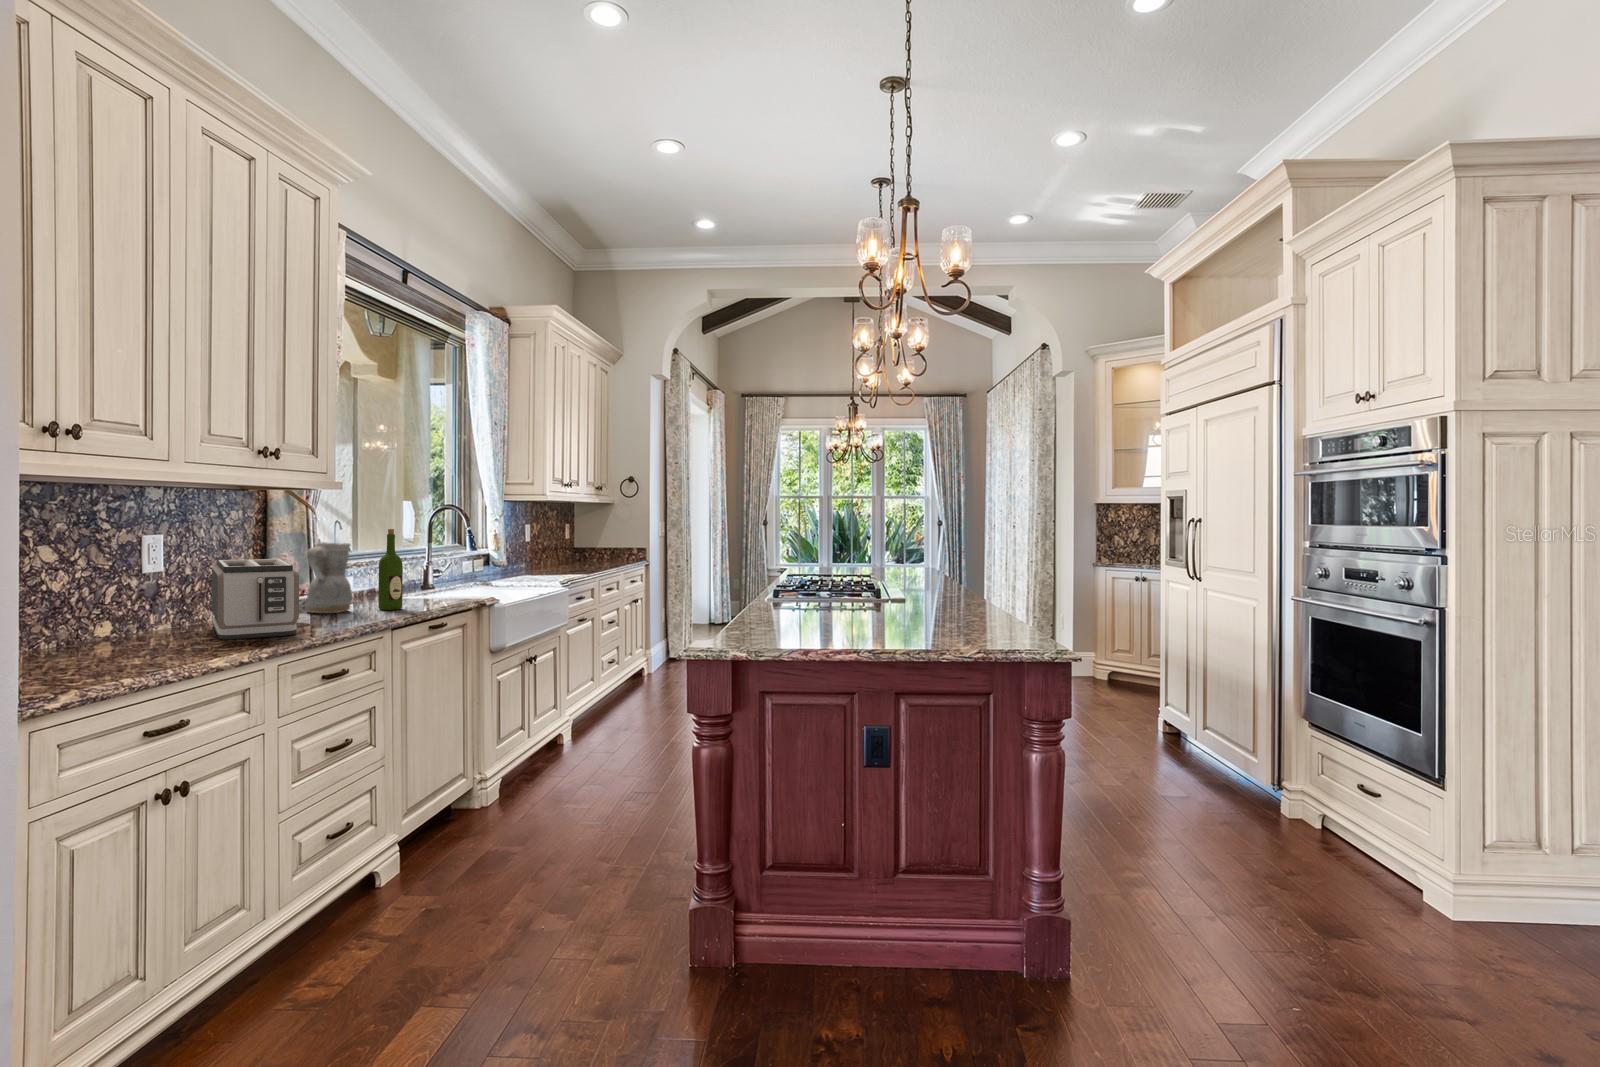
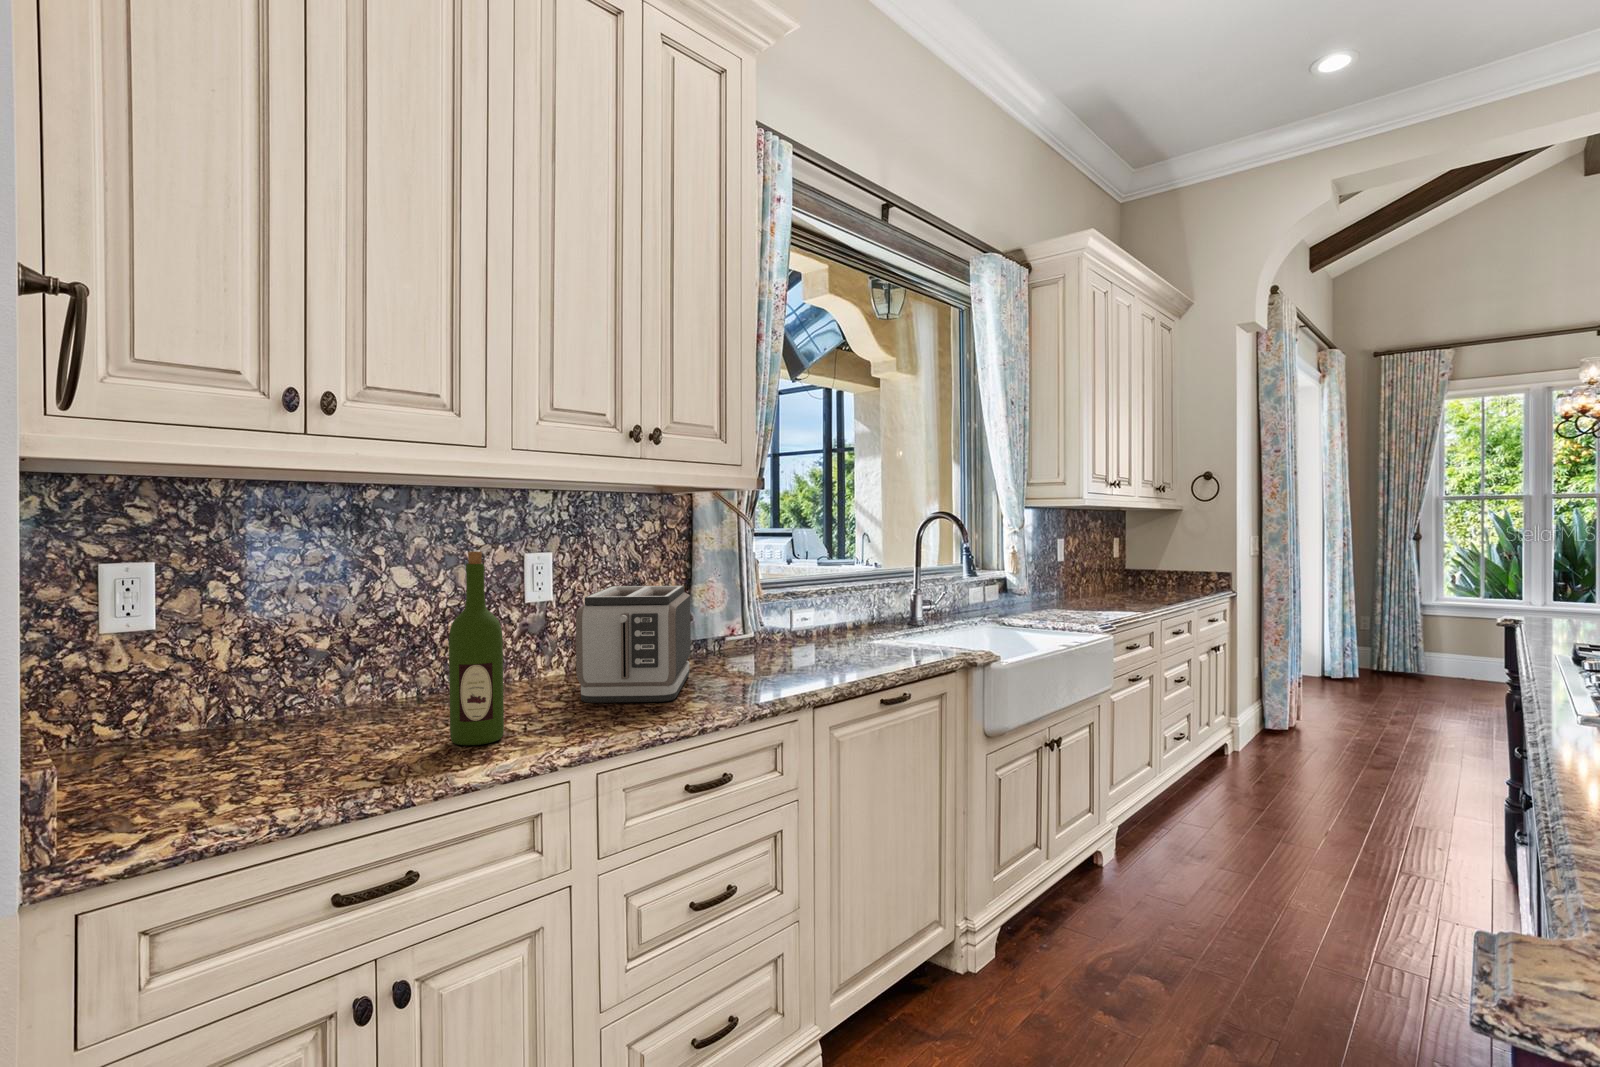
wine bottle: present [378,529,403,610] -> present [449,552,504,745]
ceramic pitcher: present [306,542,351,613] -> none [730,563,788,662]

